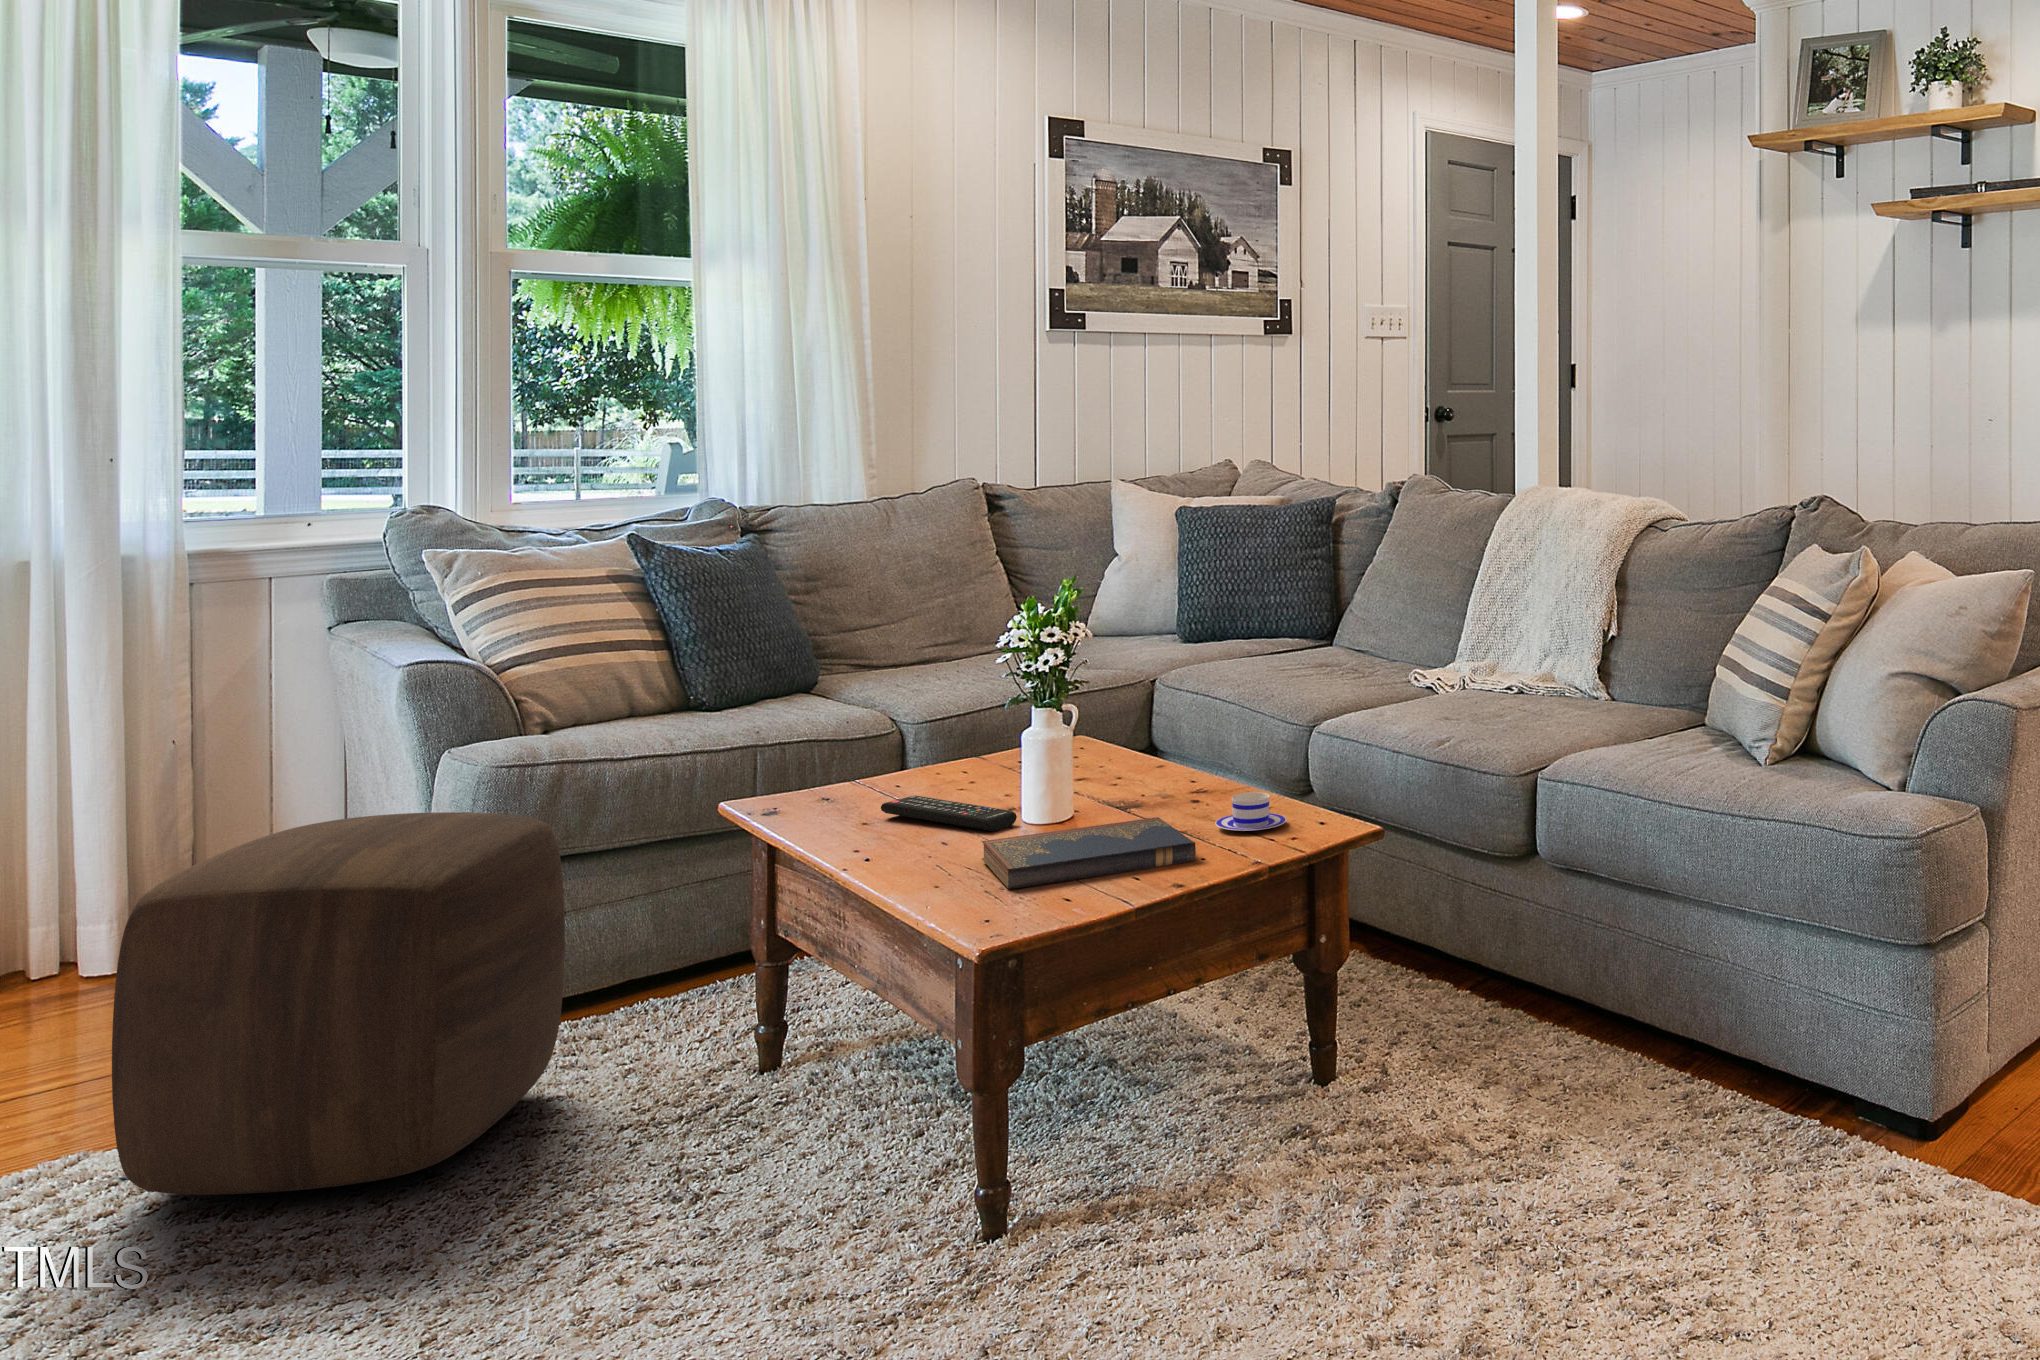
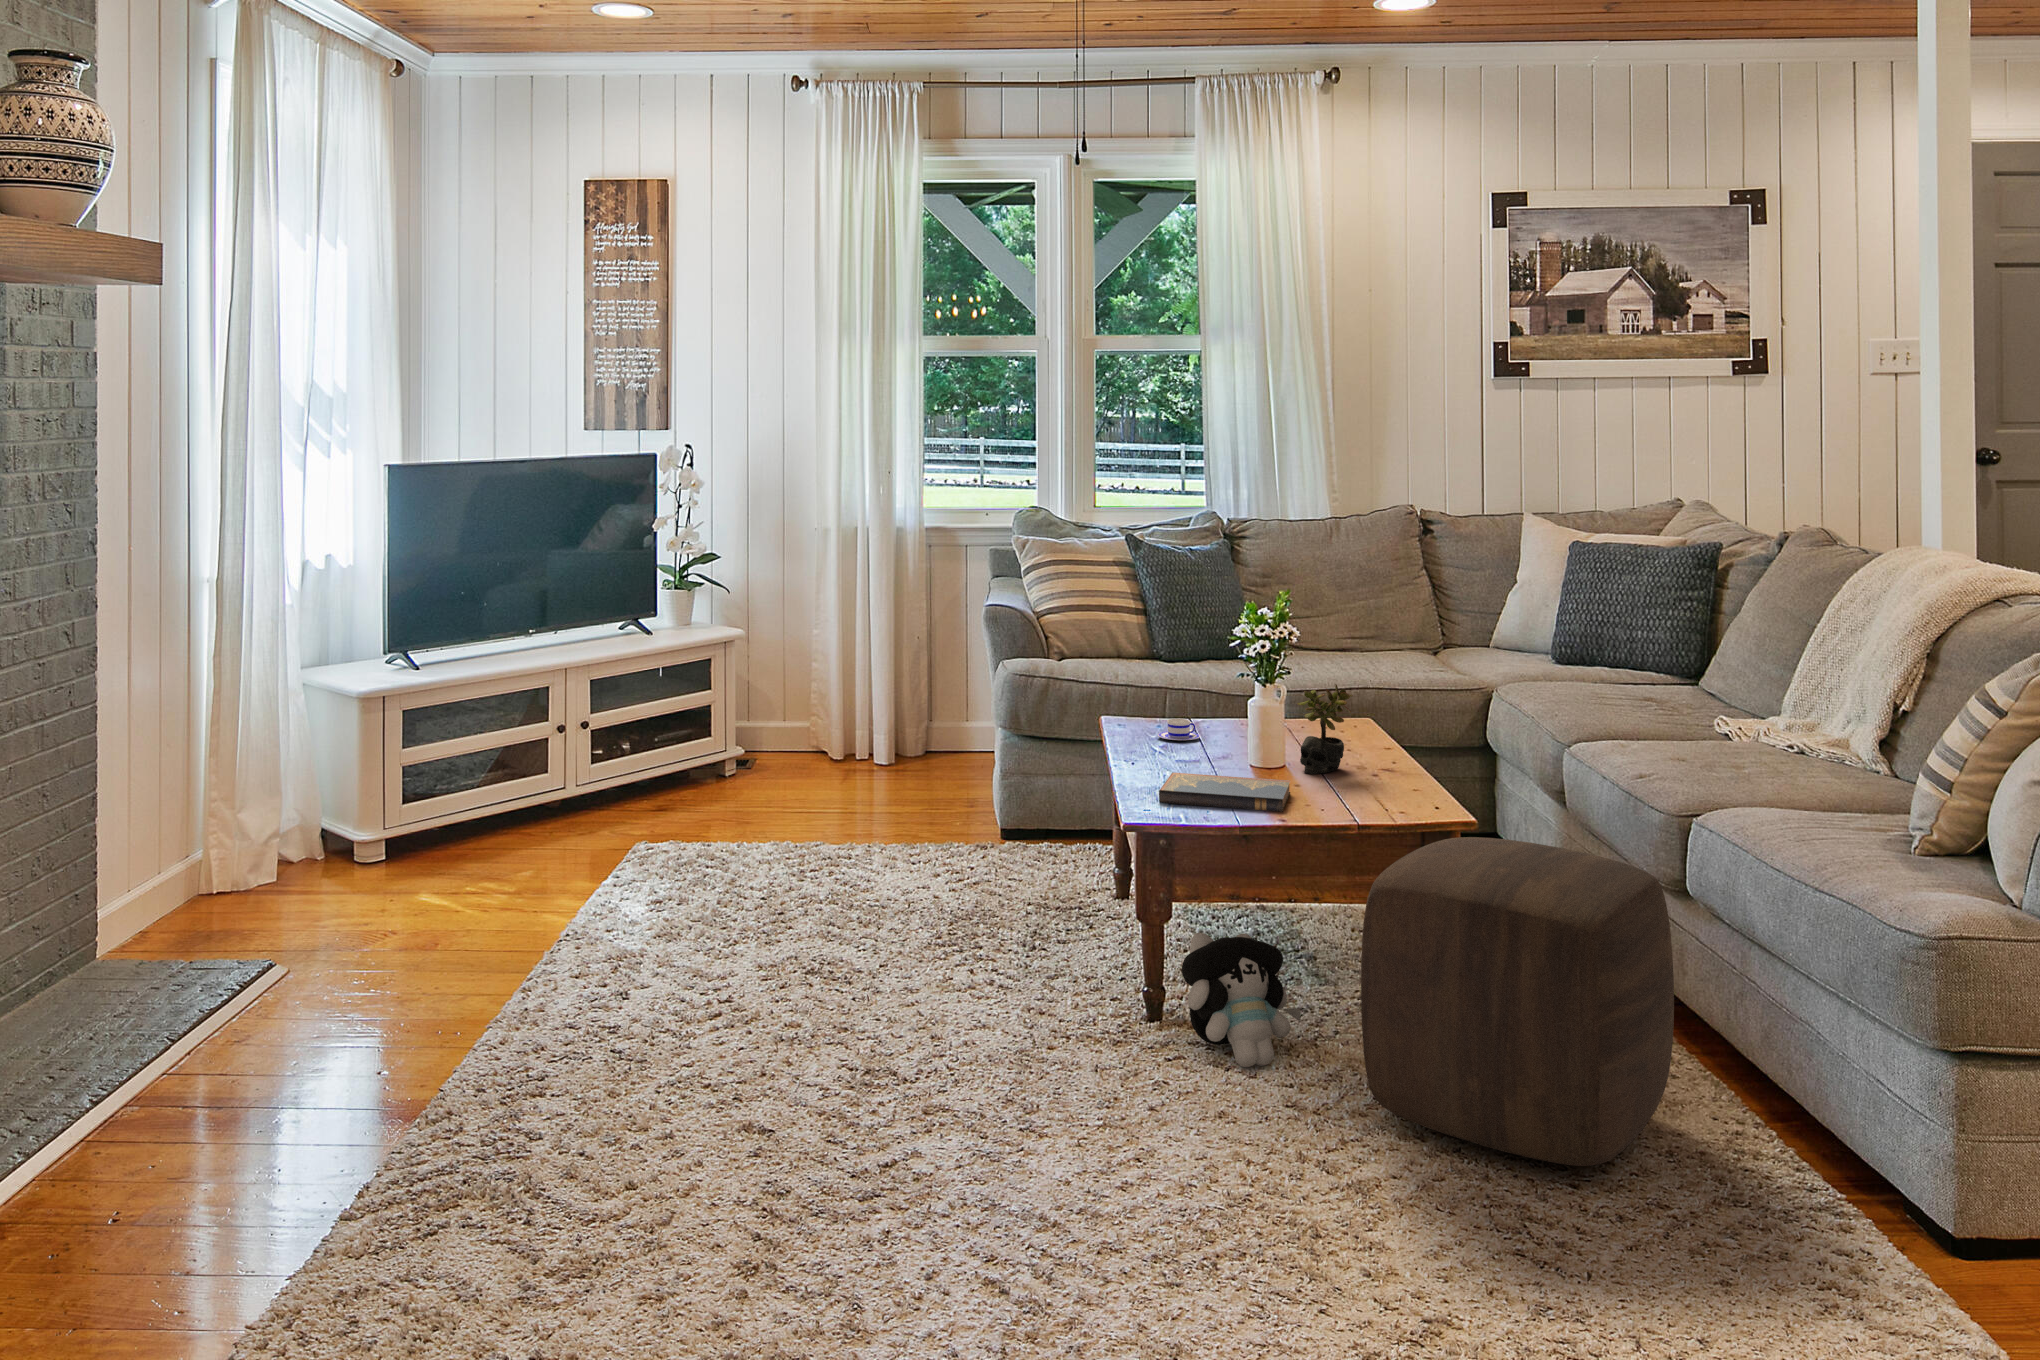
succulent plant: none [1098,677,1176,807] -> present [1297,684,1353,774]
teacup: present [1215,792,1286,831] -> present [1158,719,1200,740]
remote control: present [881,796,1017,831] -> none [1166,740,1228,771]
ottoman: present [112,812,565,1195] -> present [1361,837,1674,1166]
plush toy: none [1087,1059,1247,1269] -> present [1182,933,1300,1067]

